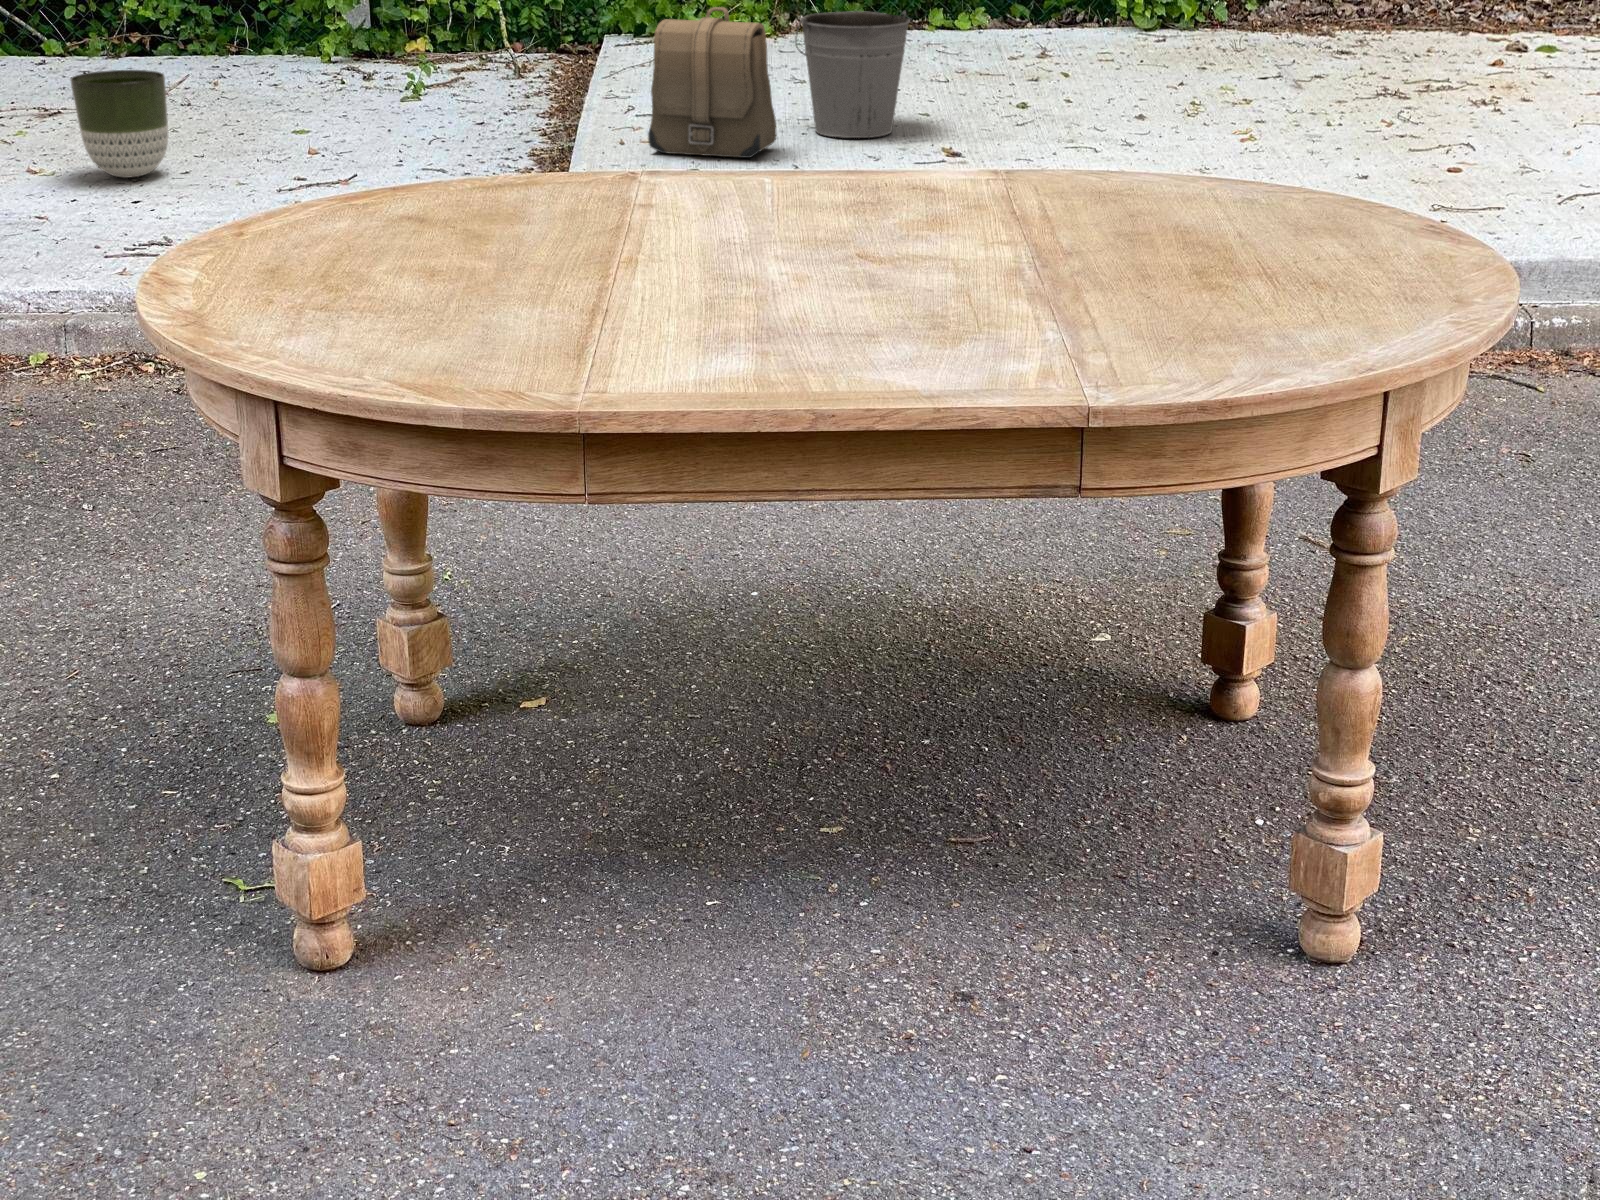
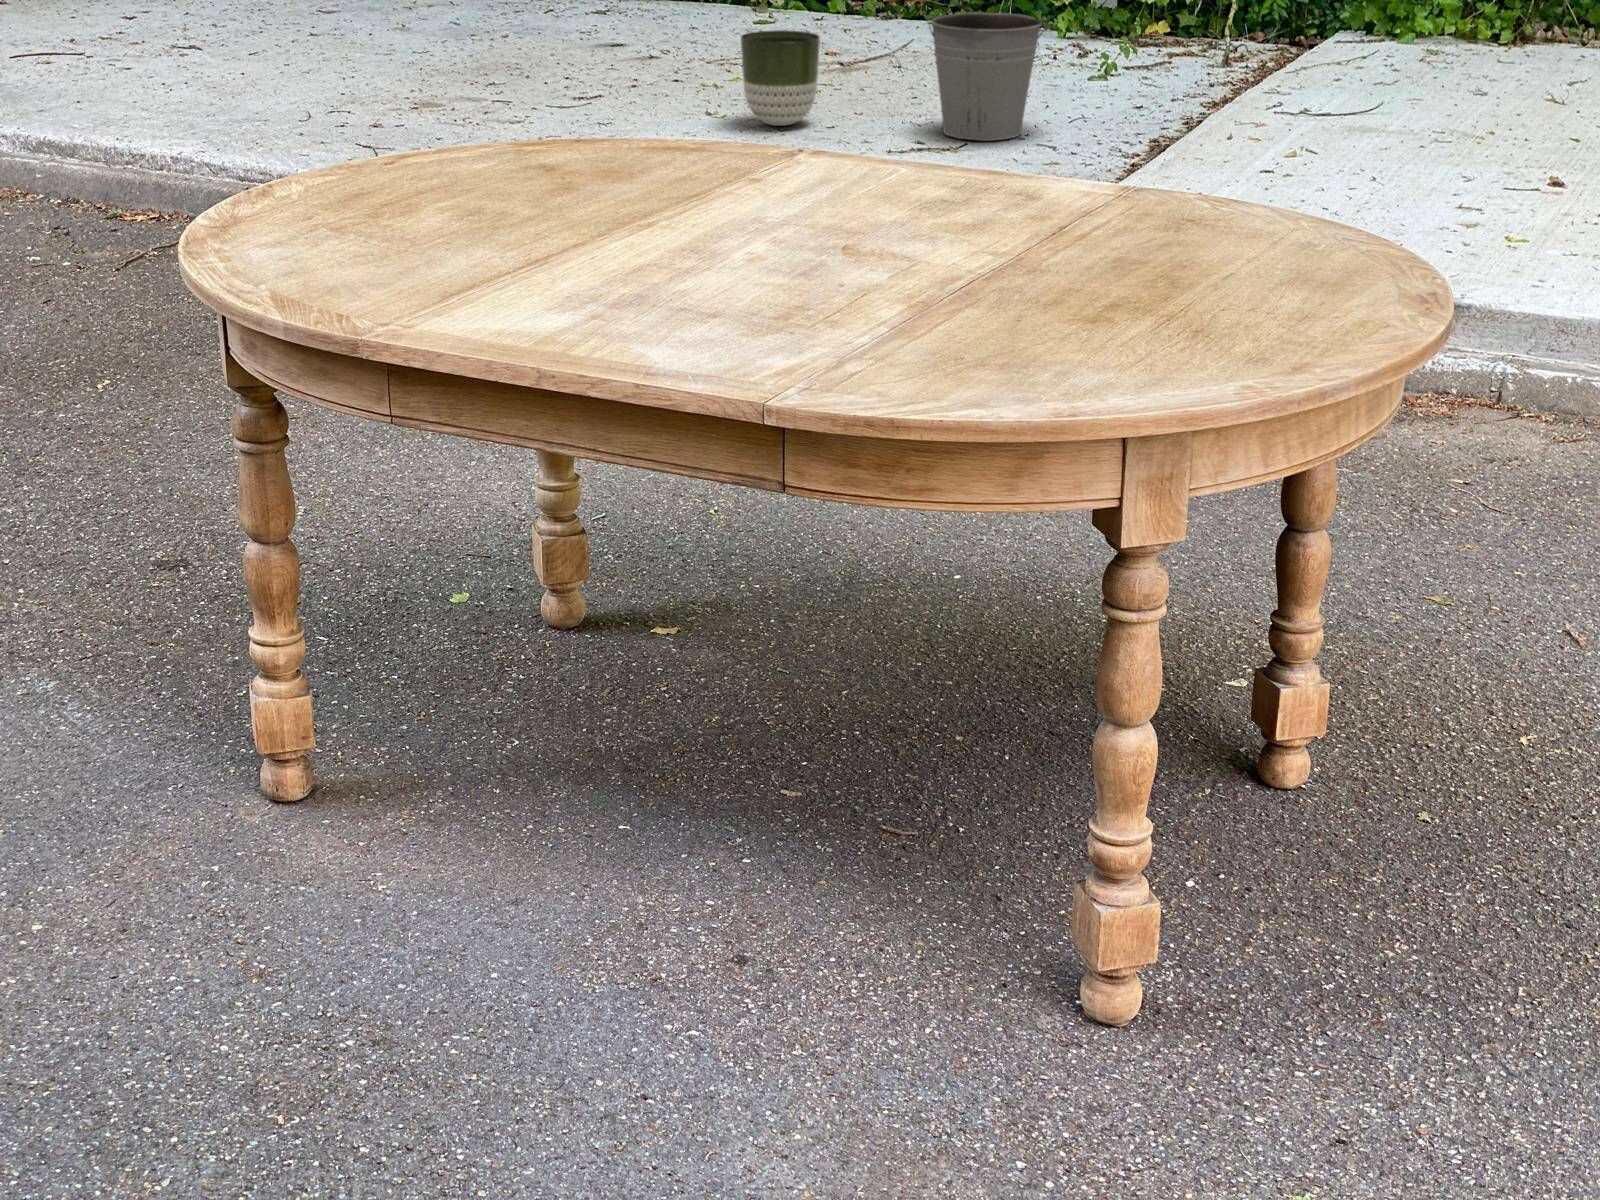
backpack: present [648,7,777,158] -> none [1251,12,1386,168]
bucket: present [795,11,910,138] -> present [928,13,1046,141]

